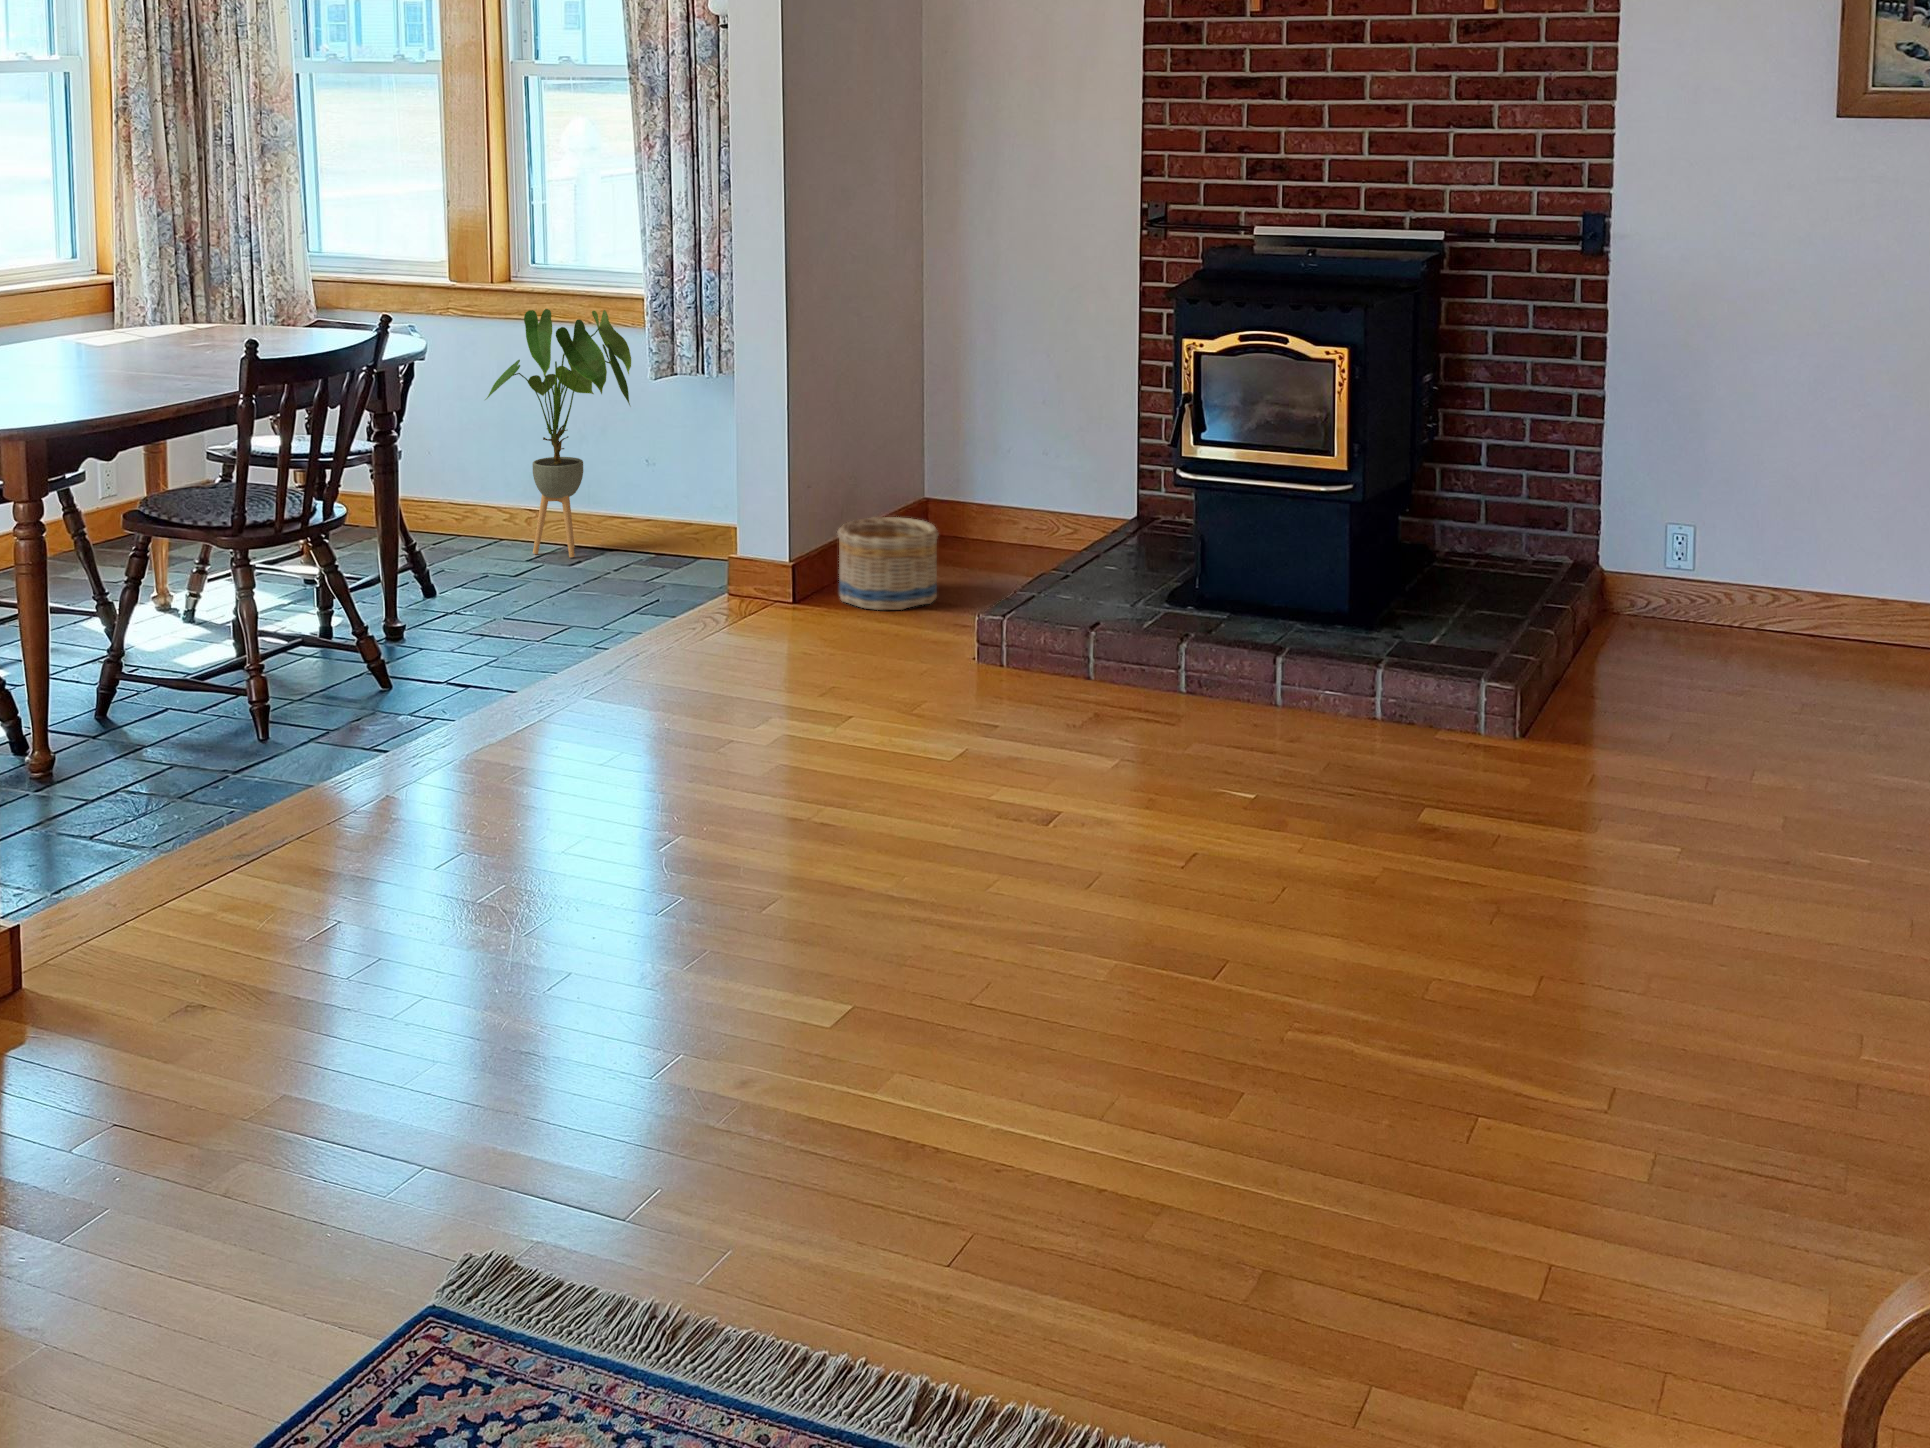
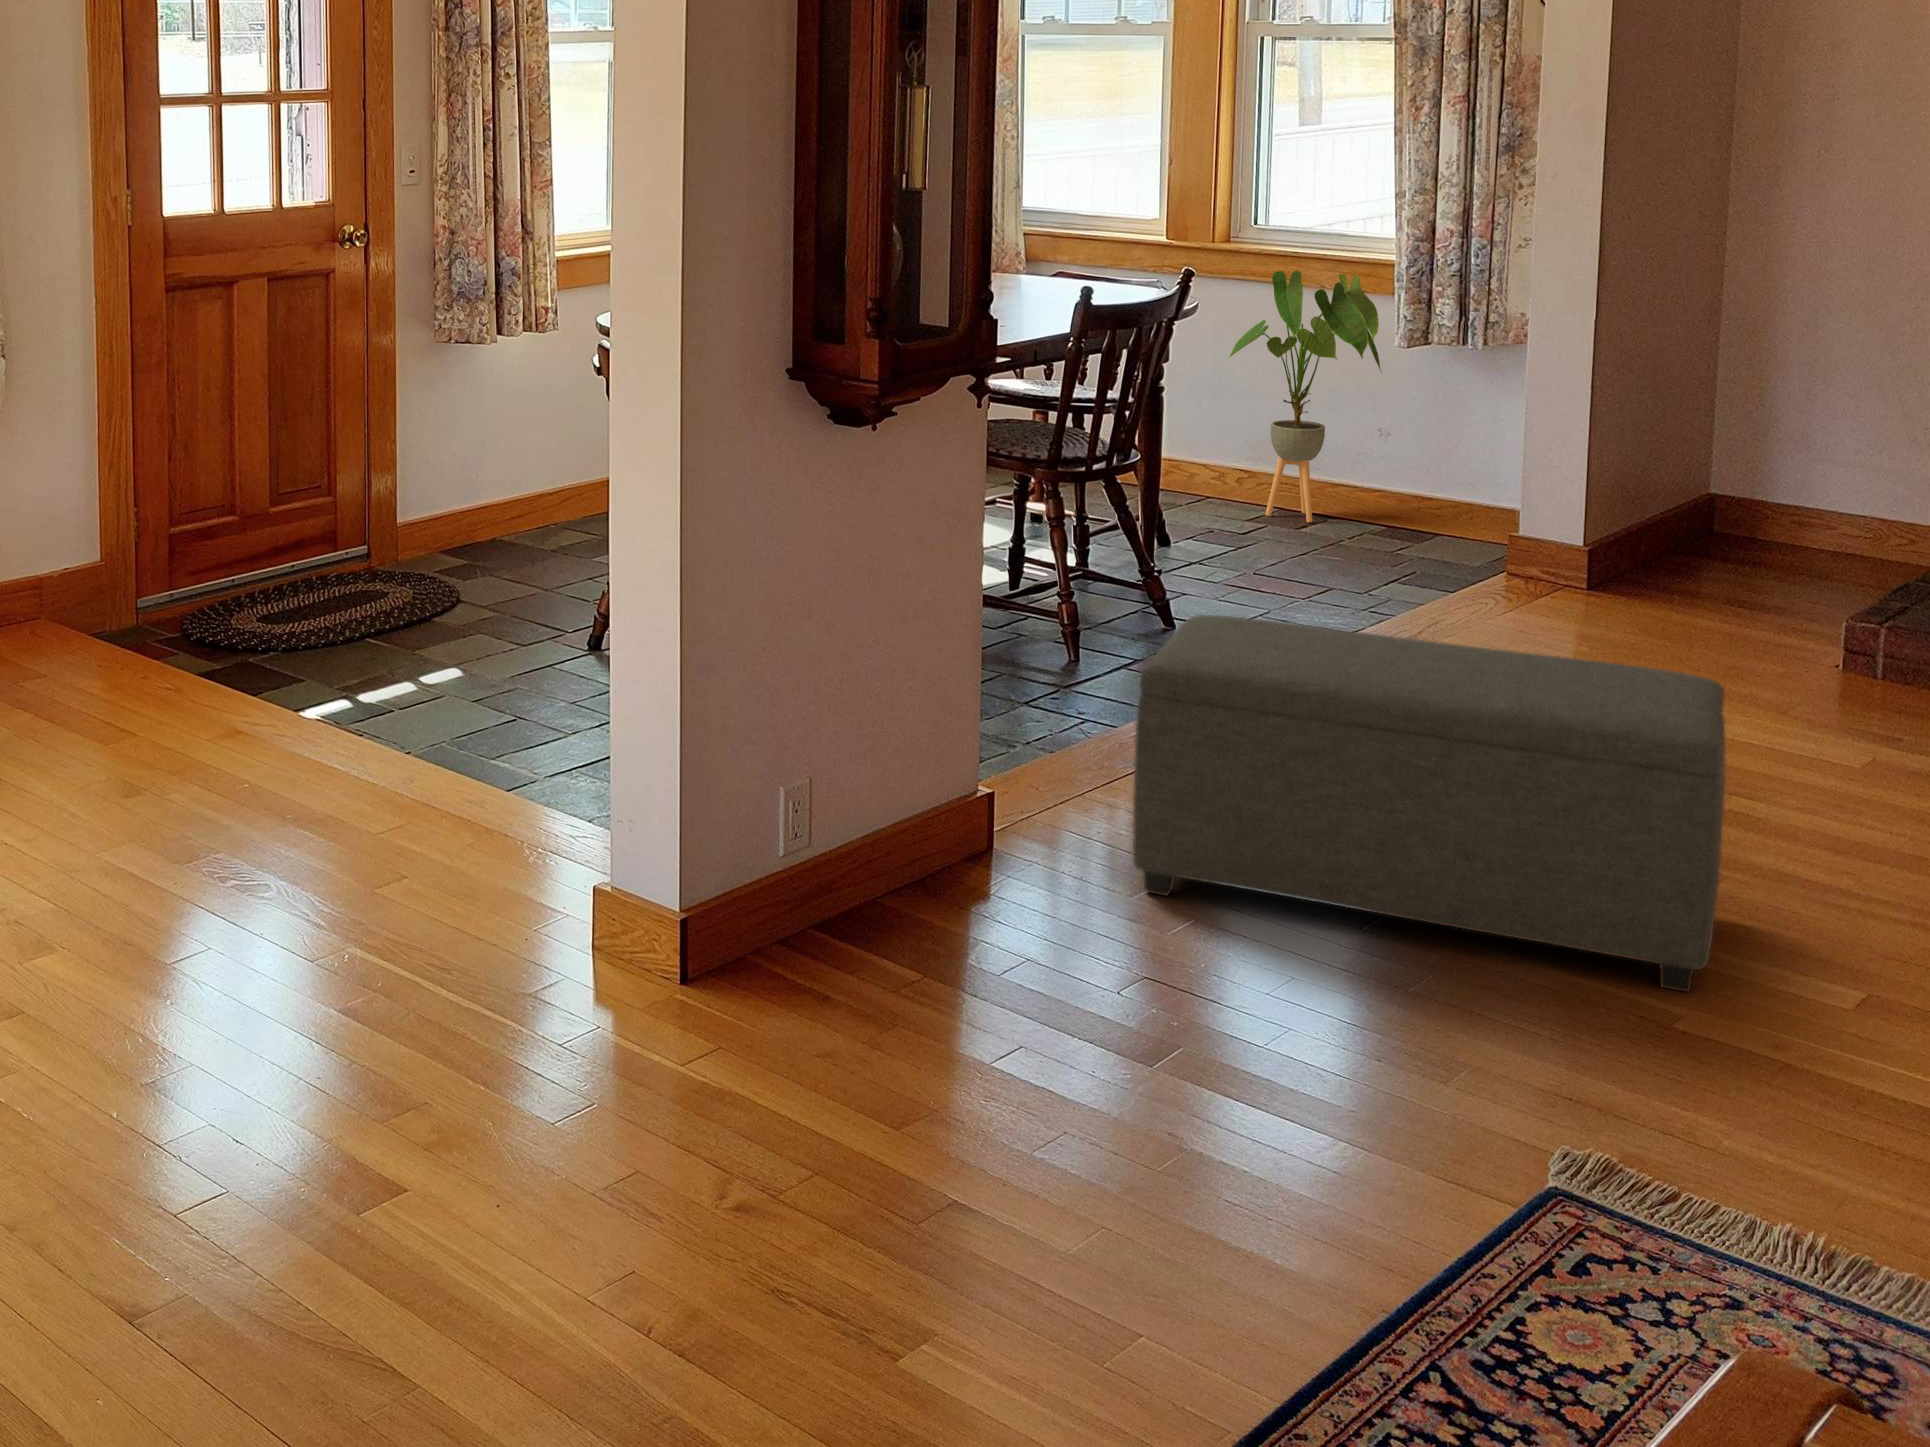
basket: present [837,517,939,610] -> none [1634,505,1760,604]
ottoman: none [152,697,755,1054] -> present [1133,615,1726,992]

